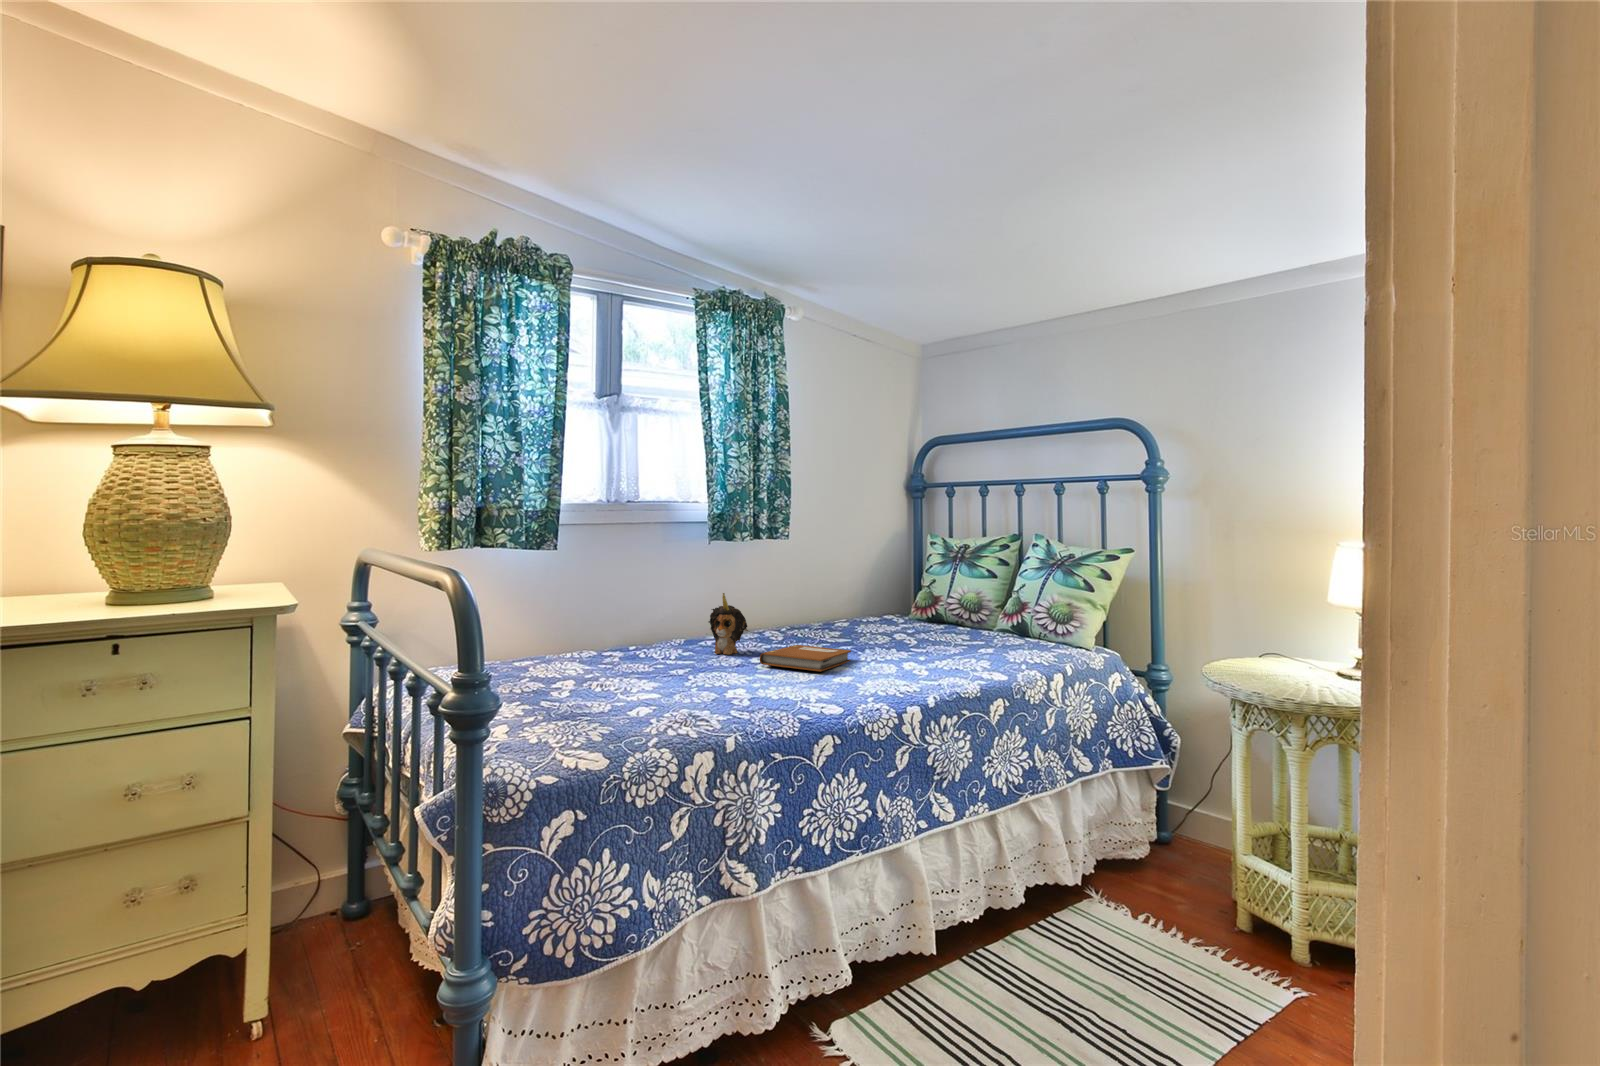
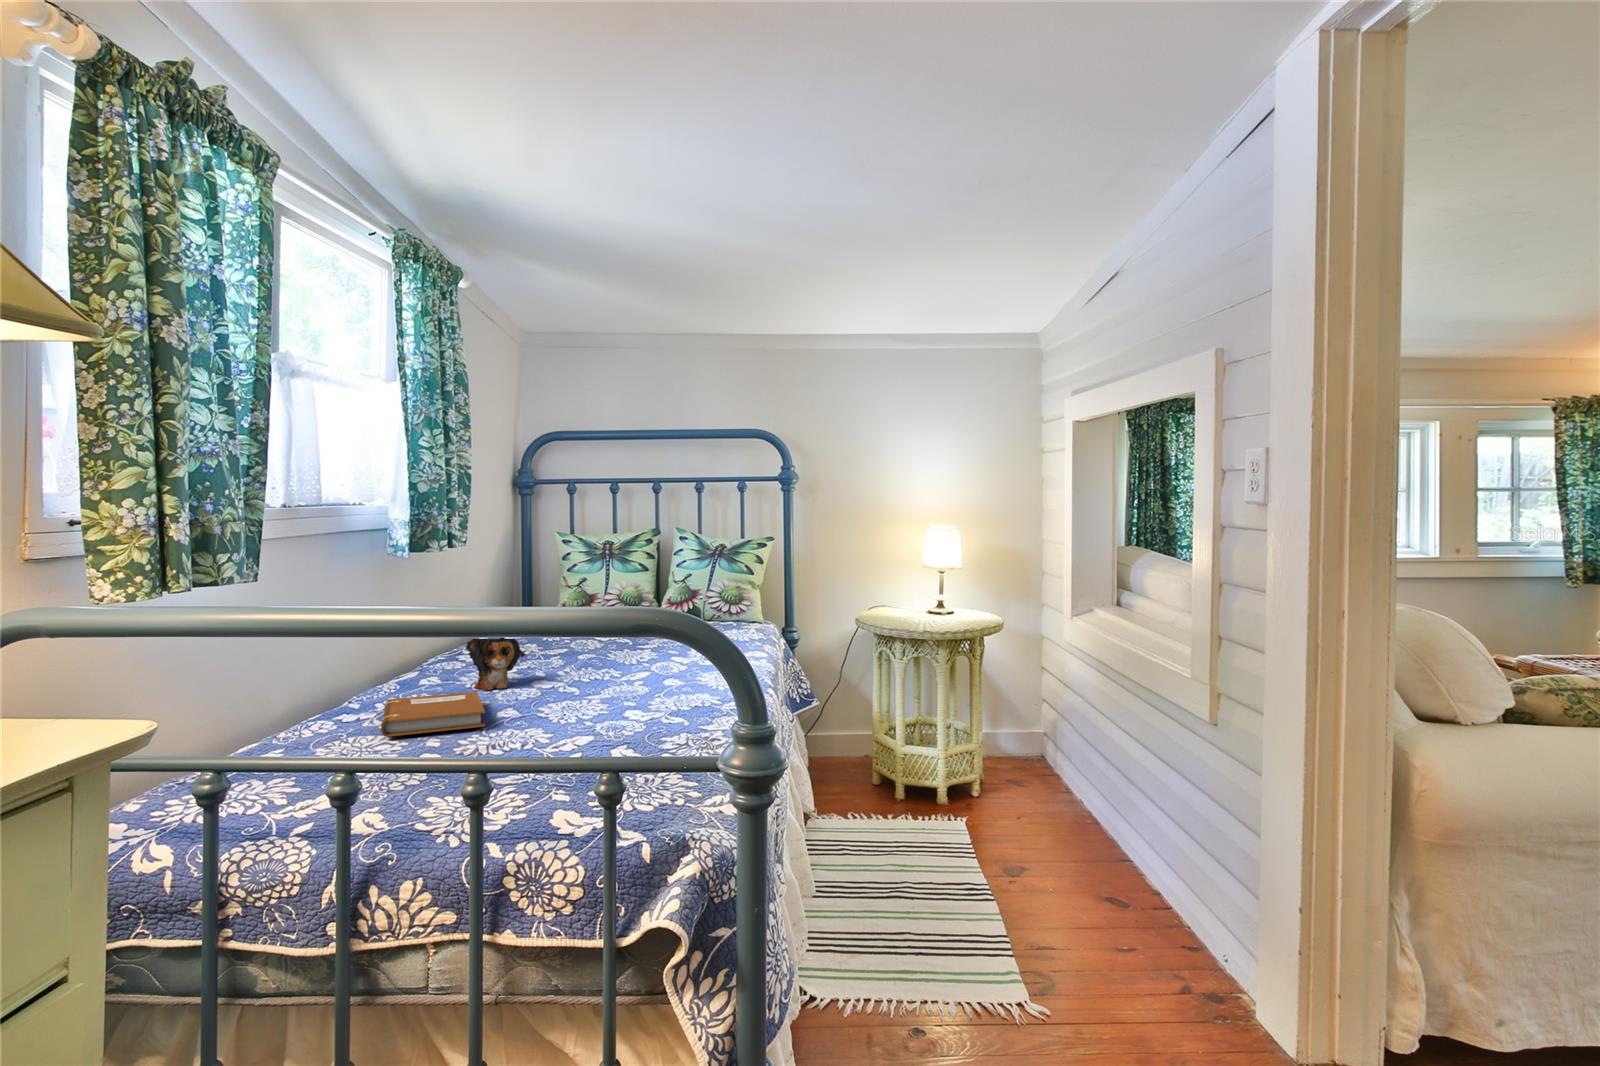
notebook: present [760,645,851,671] -> present [381,692,485,737]

